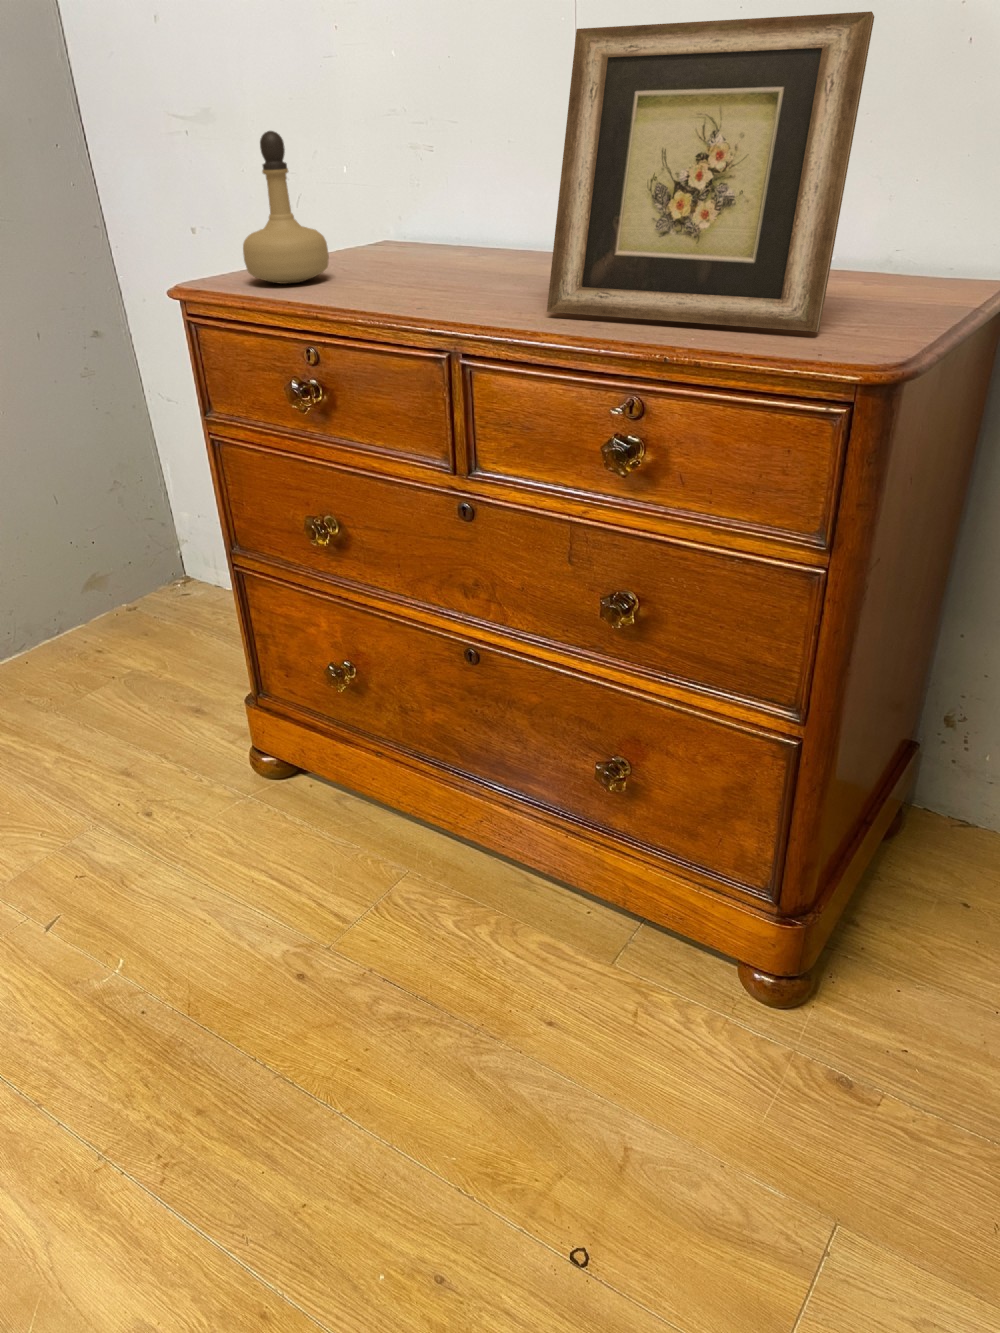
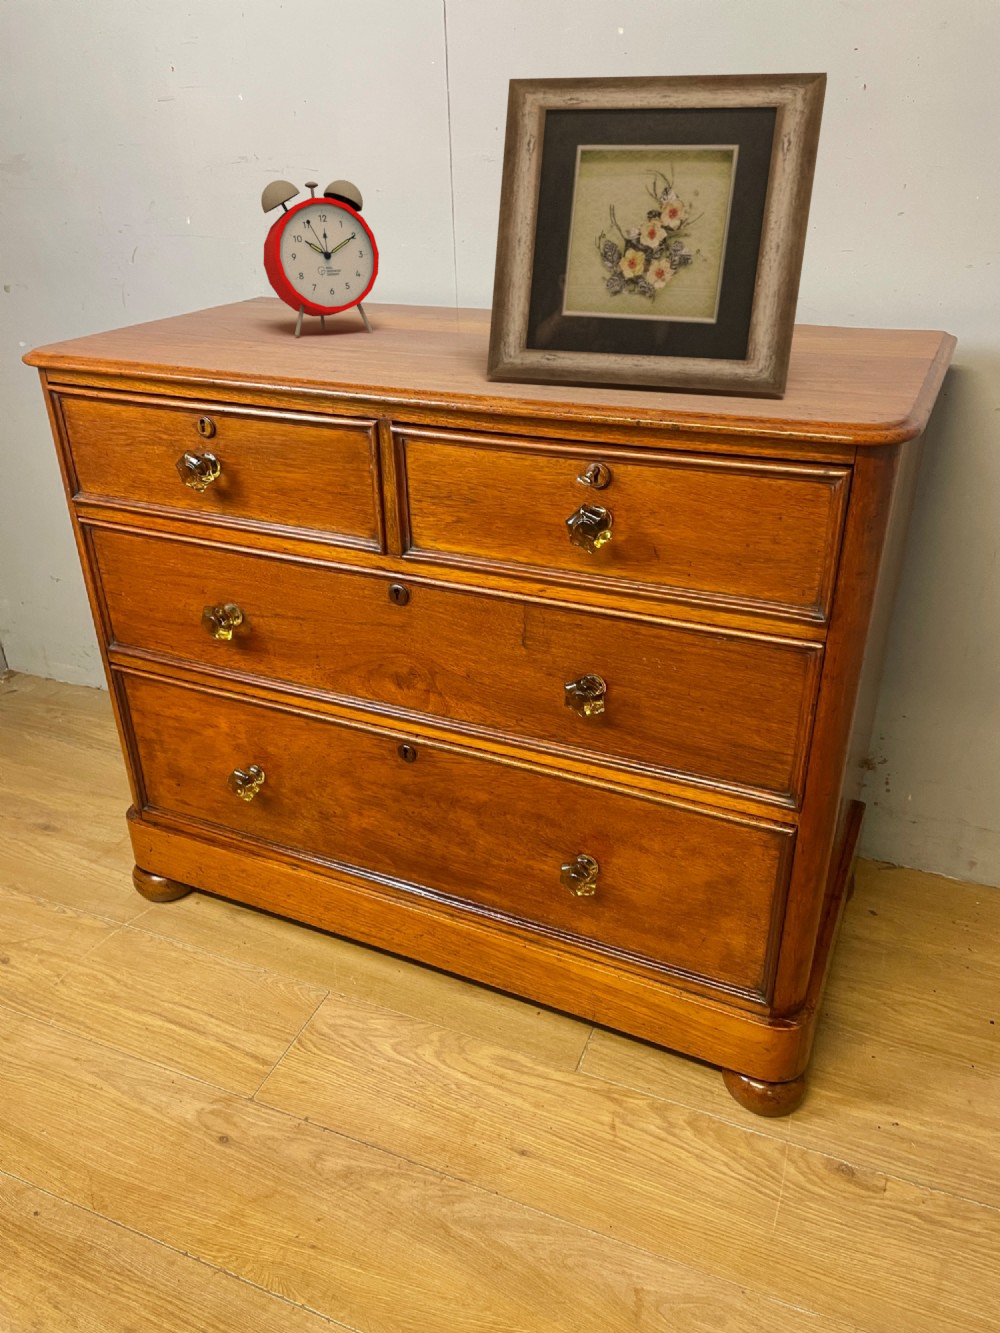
alarm clock: none [380,122,486,272] -> present [261,180,379,336]
perfume bottle: present [243,131,329,284] -> none [112,179,211,348]

